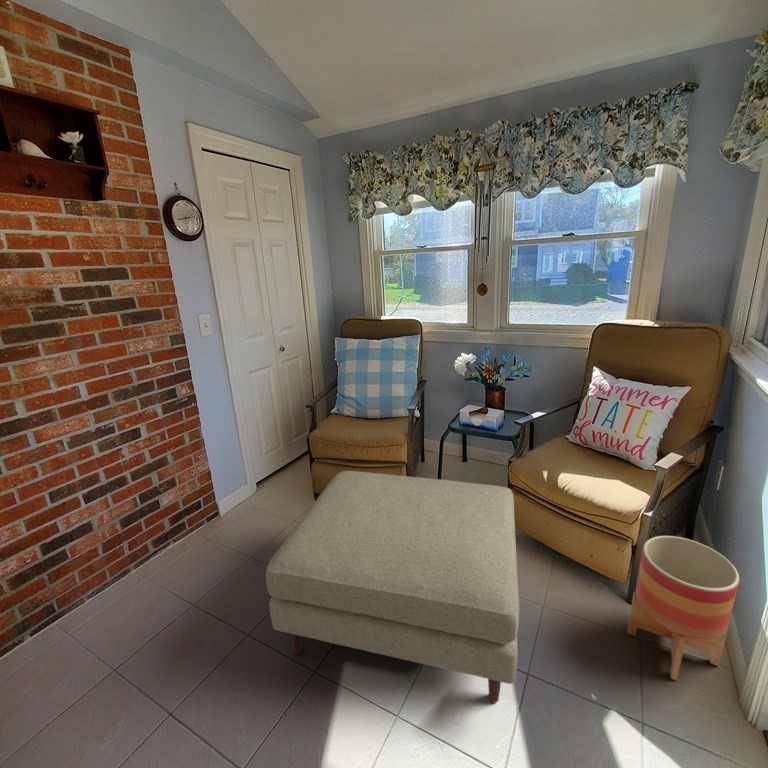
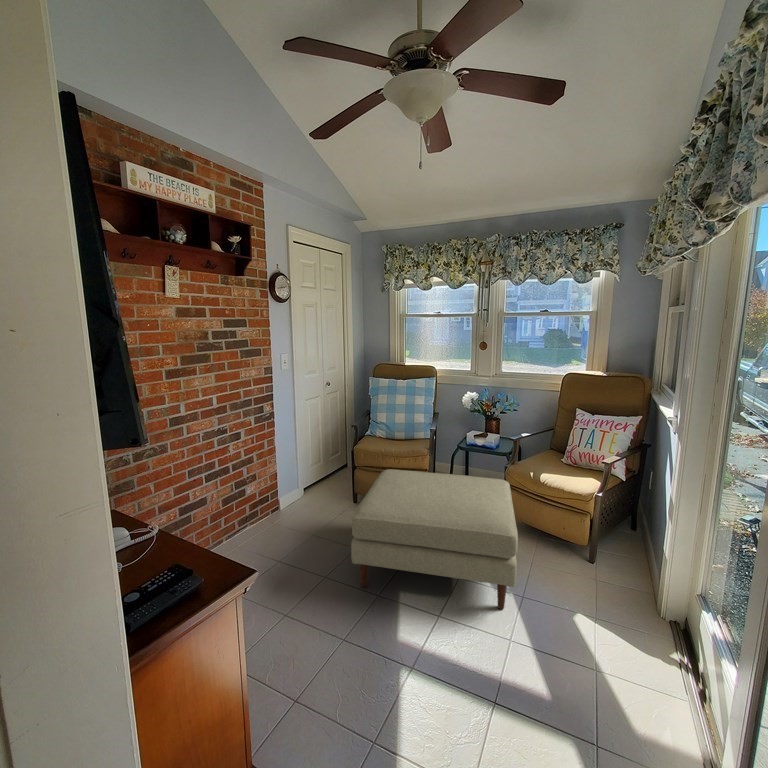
planter: present [628,536,739,680] -> none [588,508,651,599]

